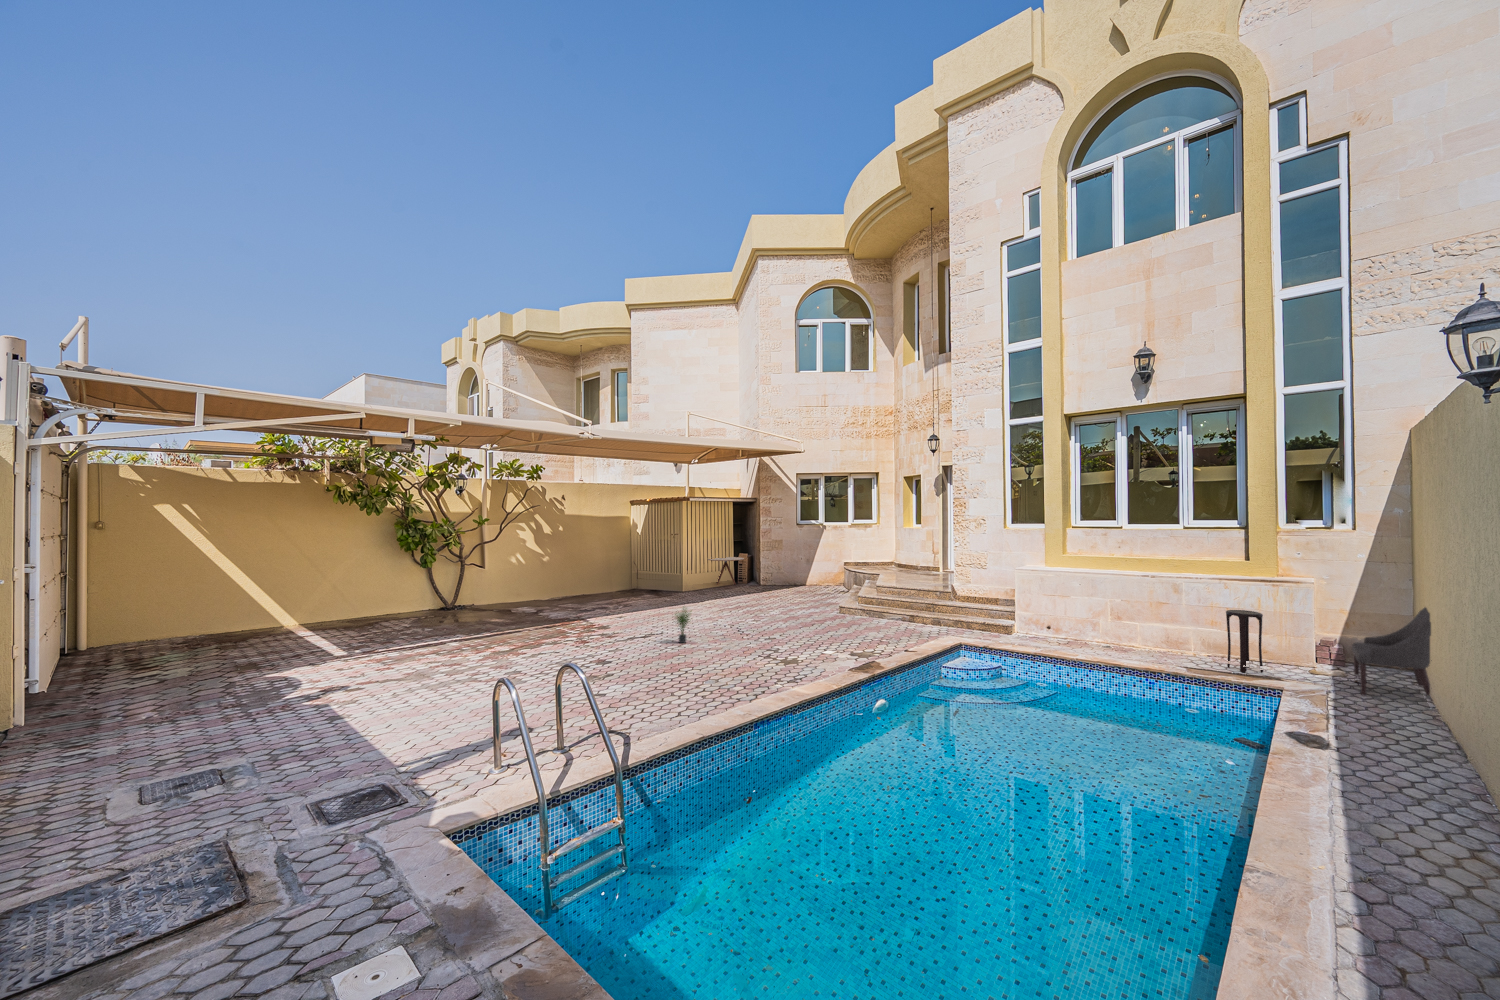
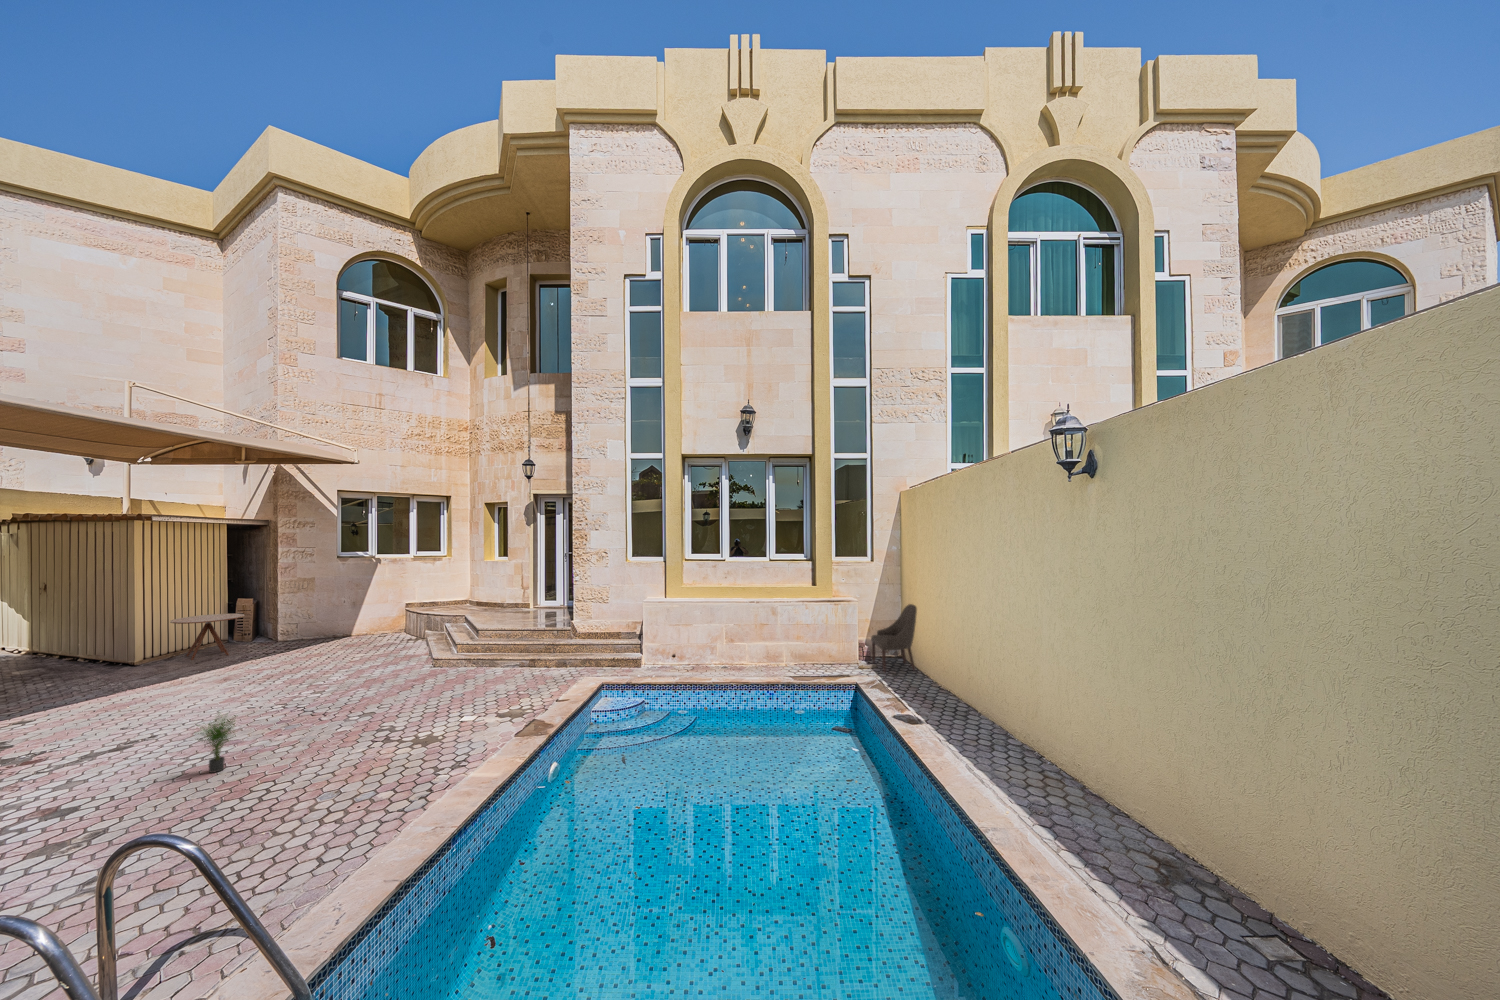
stool: present [1226,610,1263,673] -> none [805,620,827,669]

